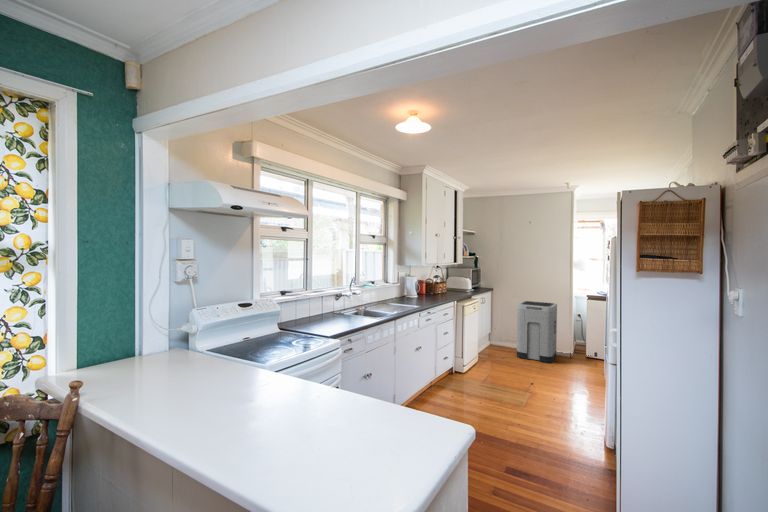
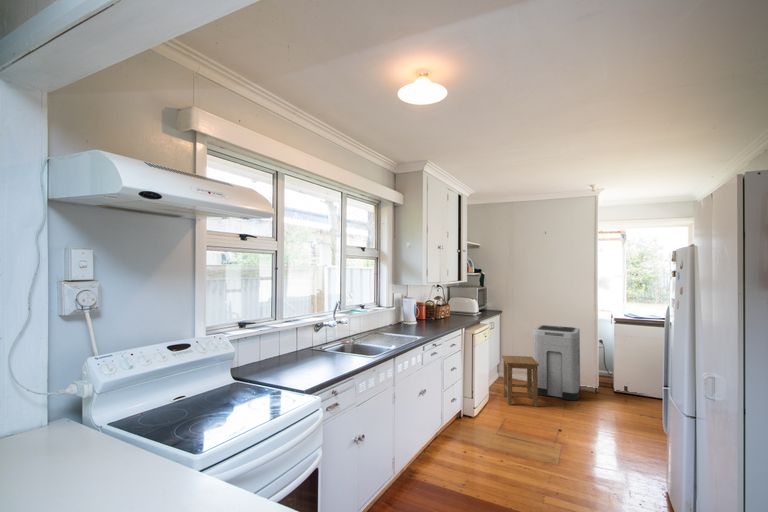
stool: none [490,325,519,367] -> present [502,356,539,407]

